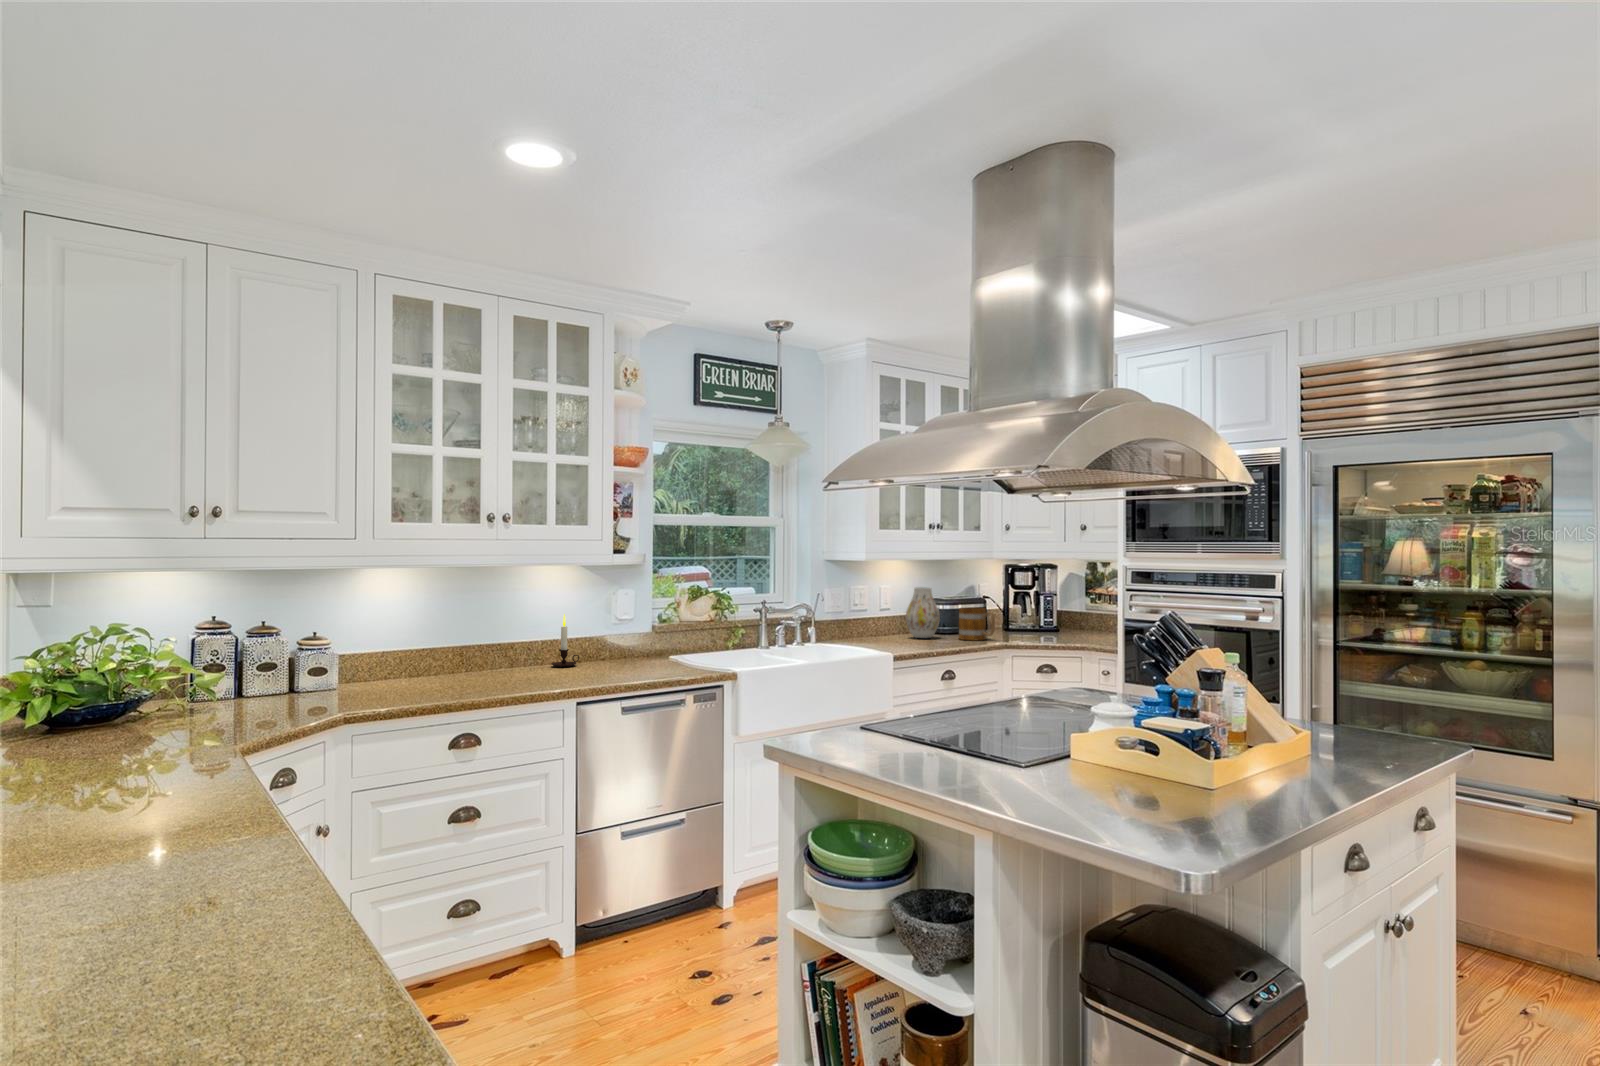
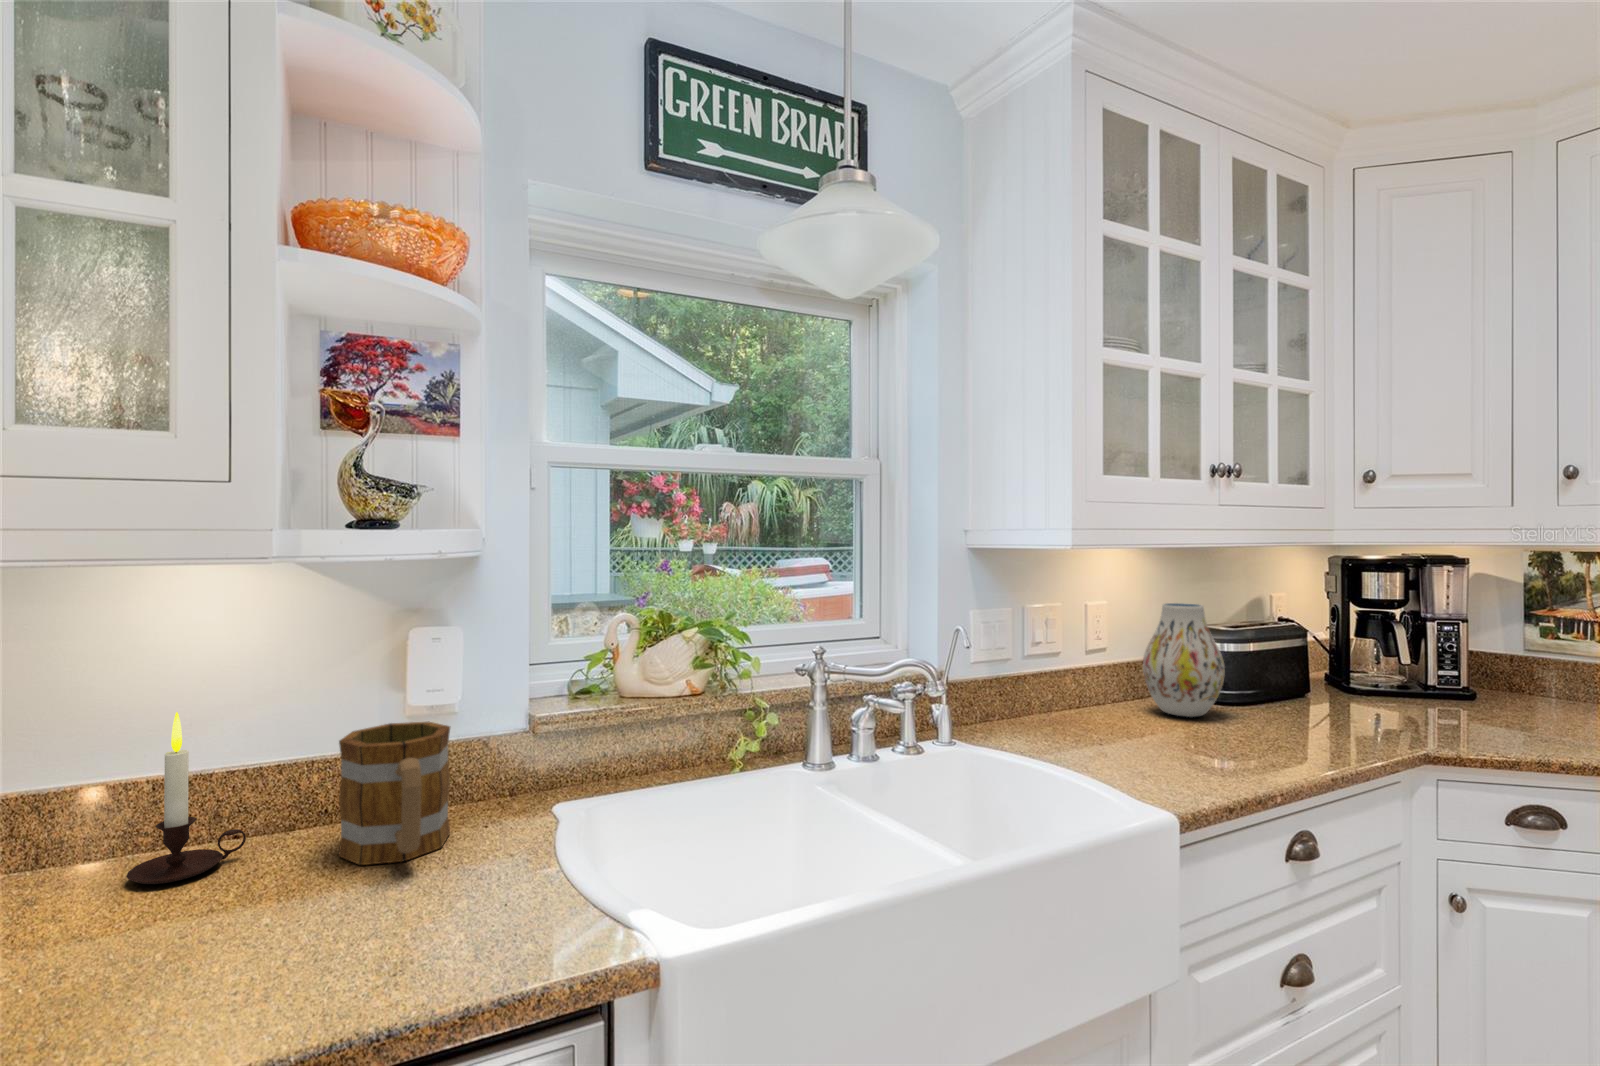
mug: present [959,608,995,640] -> present [339,721,450,865]

